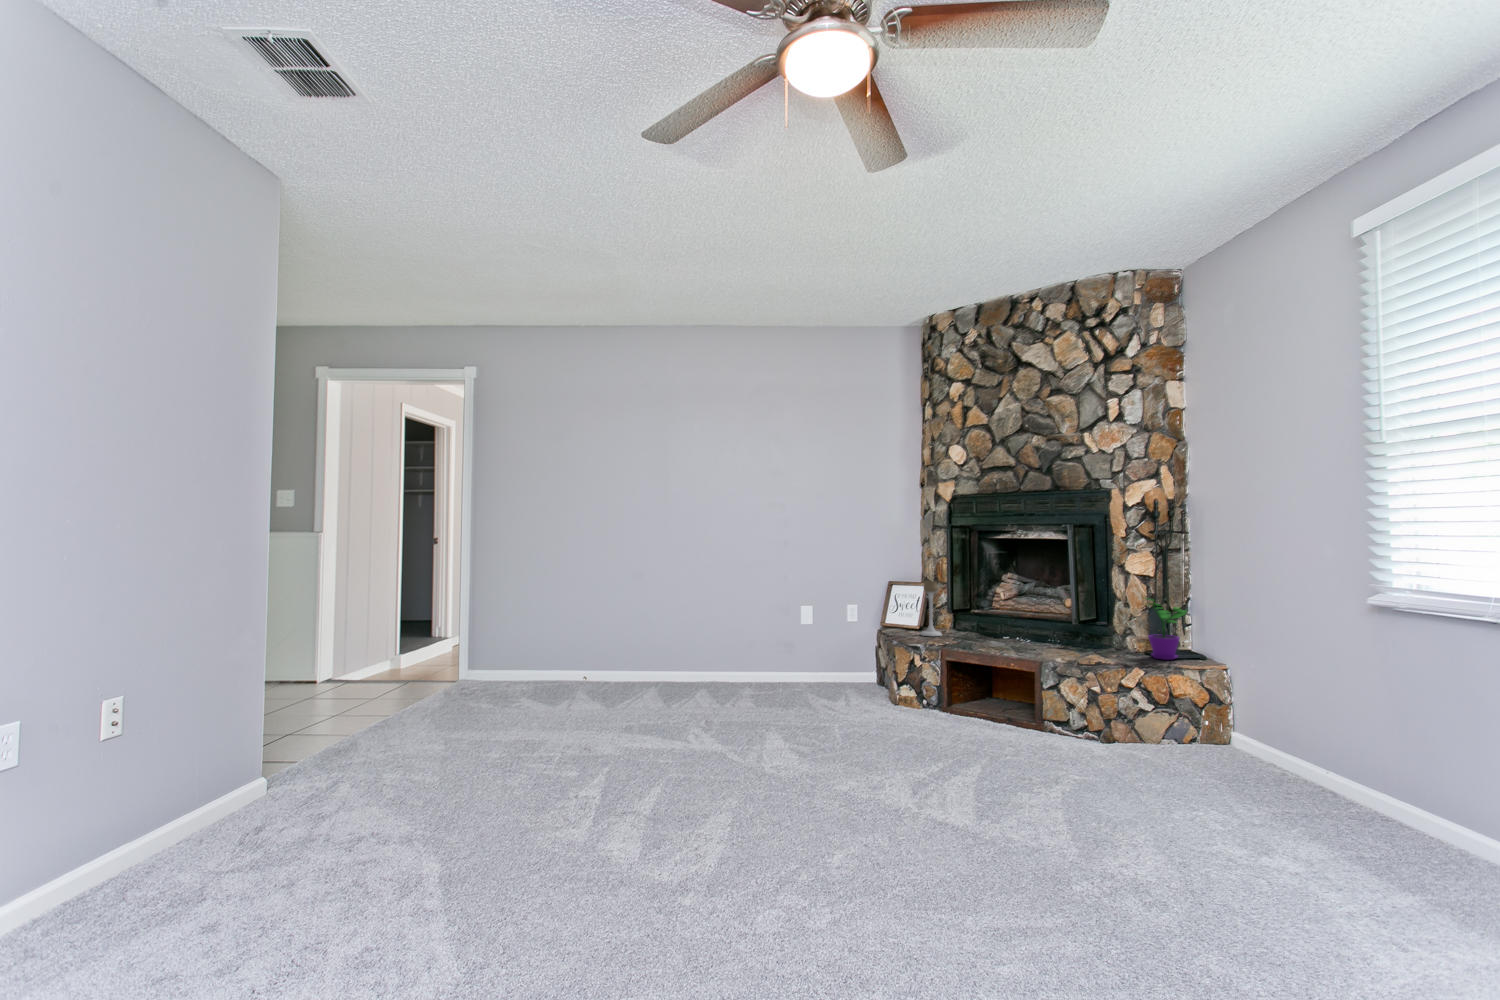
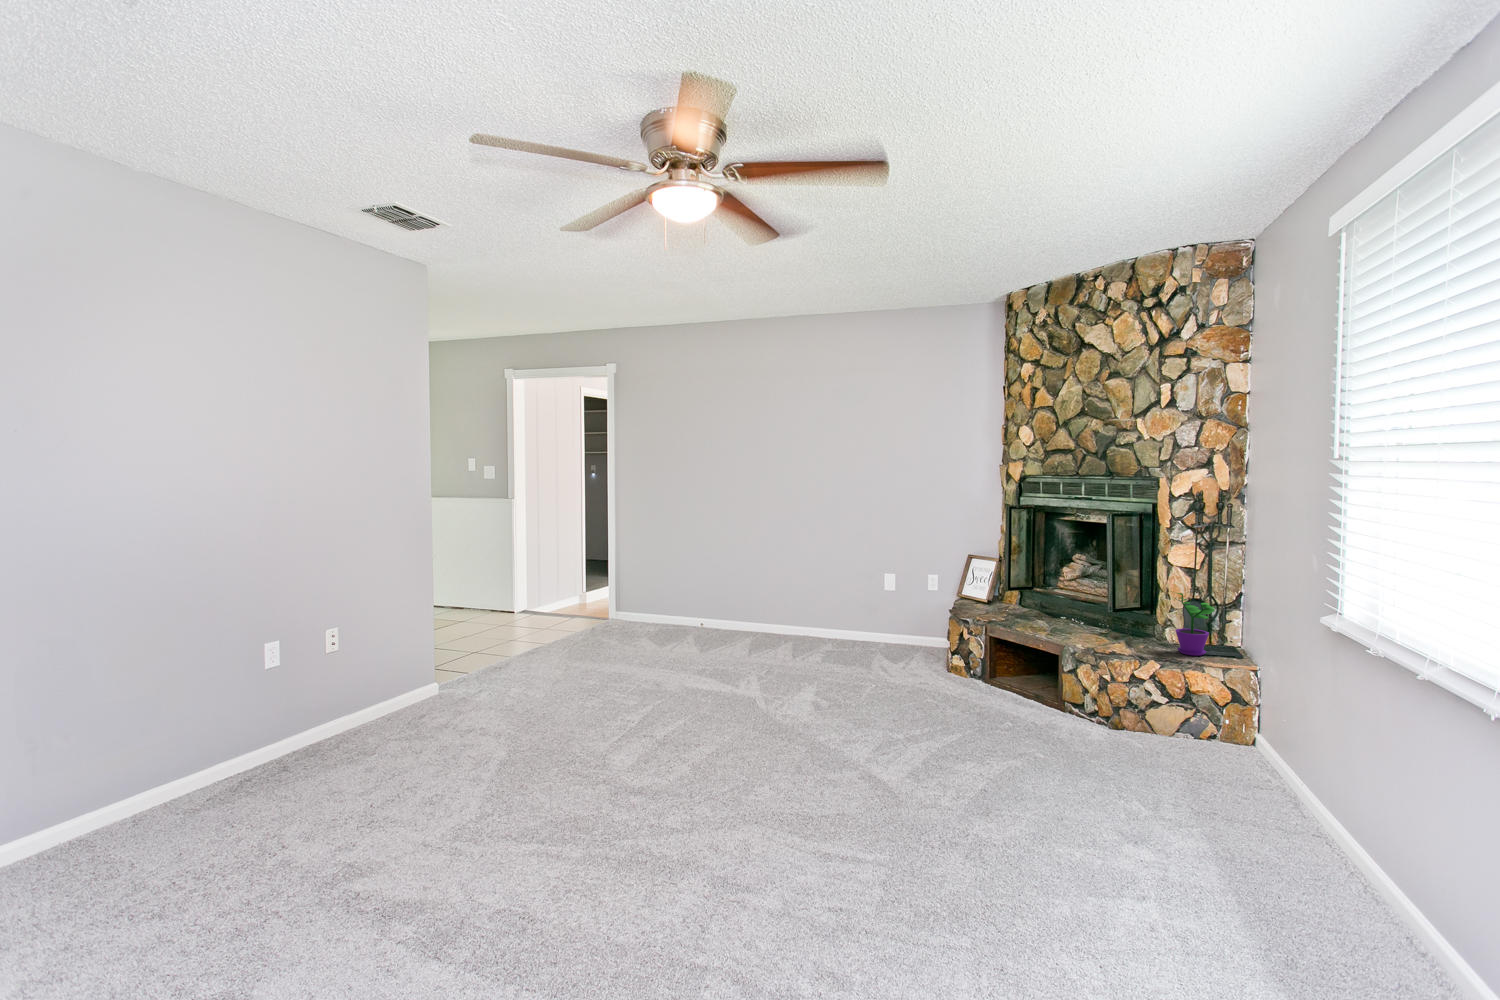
candle holder: present [920,581,942,636] -> none [977,558,999,612]

